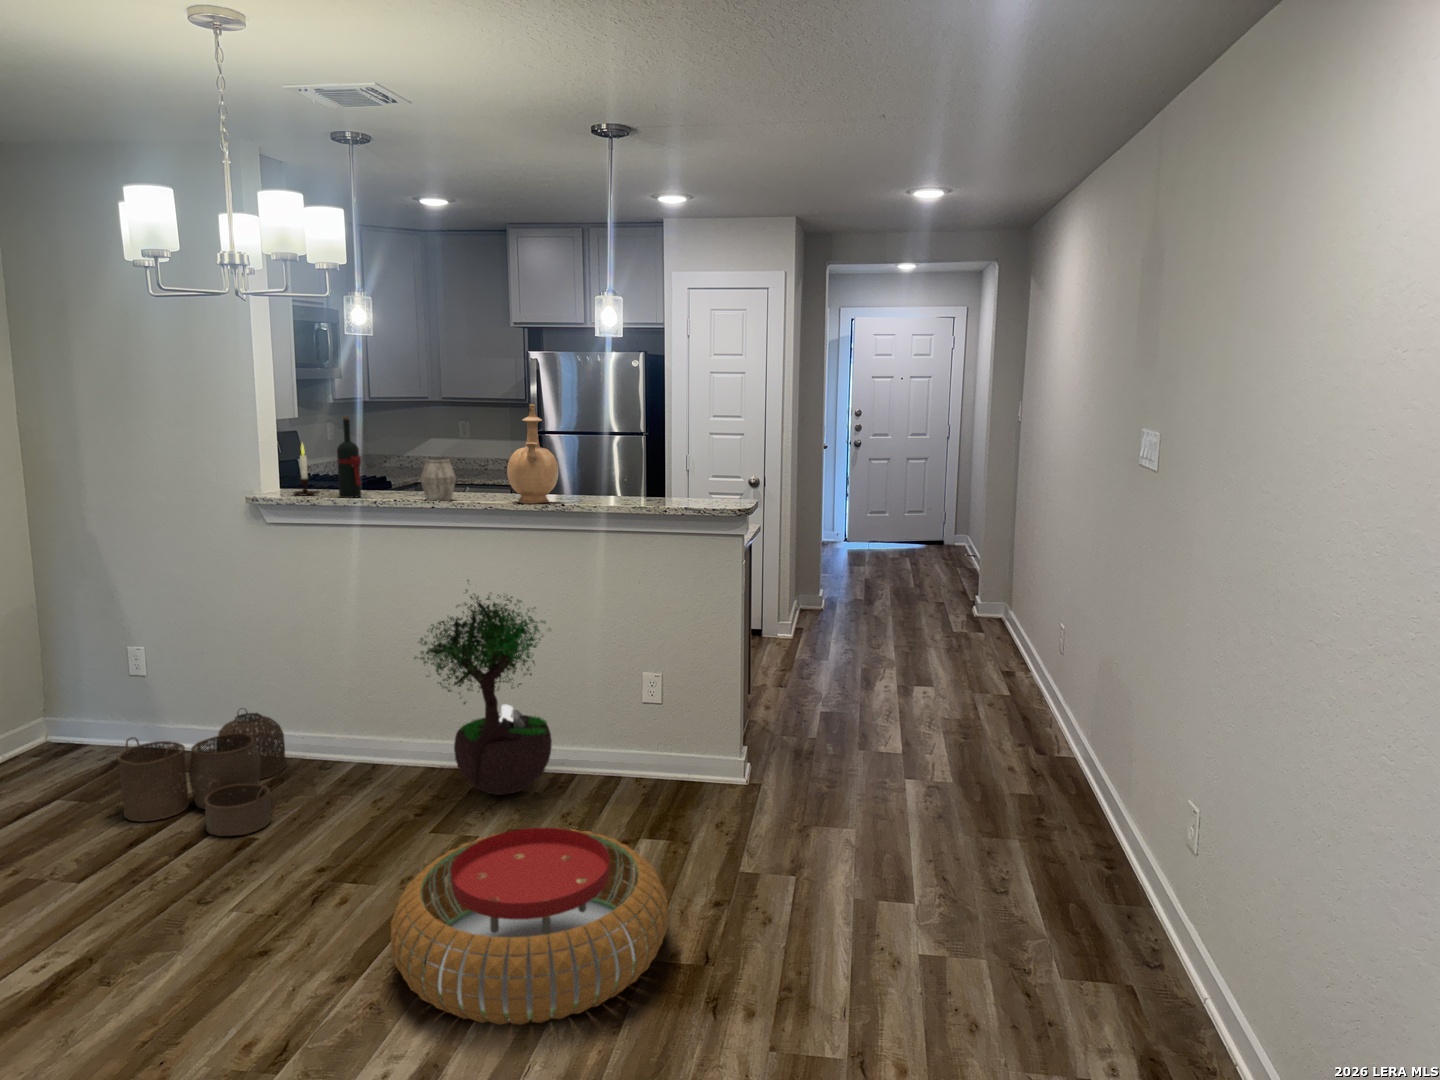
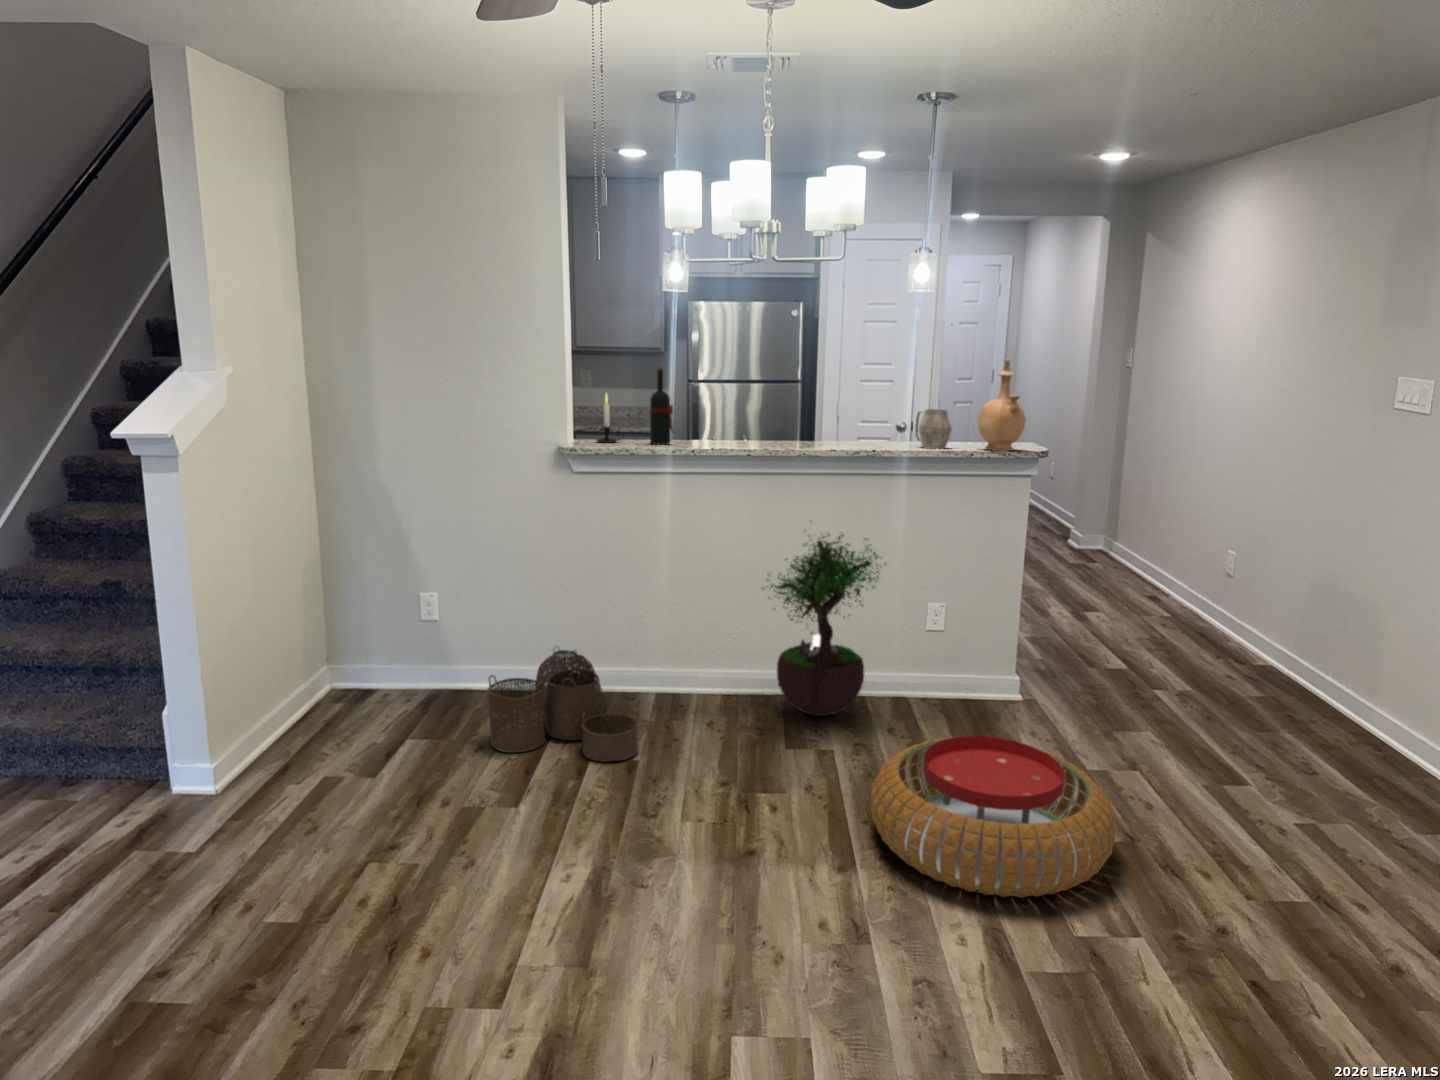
vase: present [507,404,559,504] -> present [978,360,1026,451]
mug: present [420,458,456,501] -> present [915,409,951,449]

